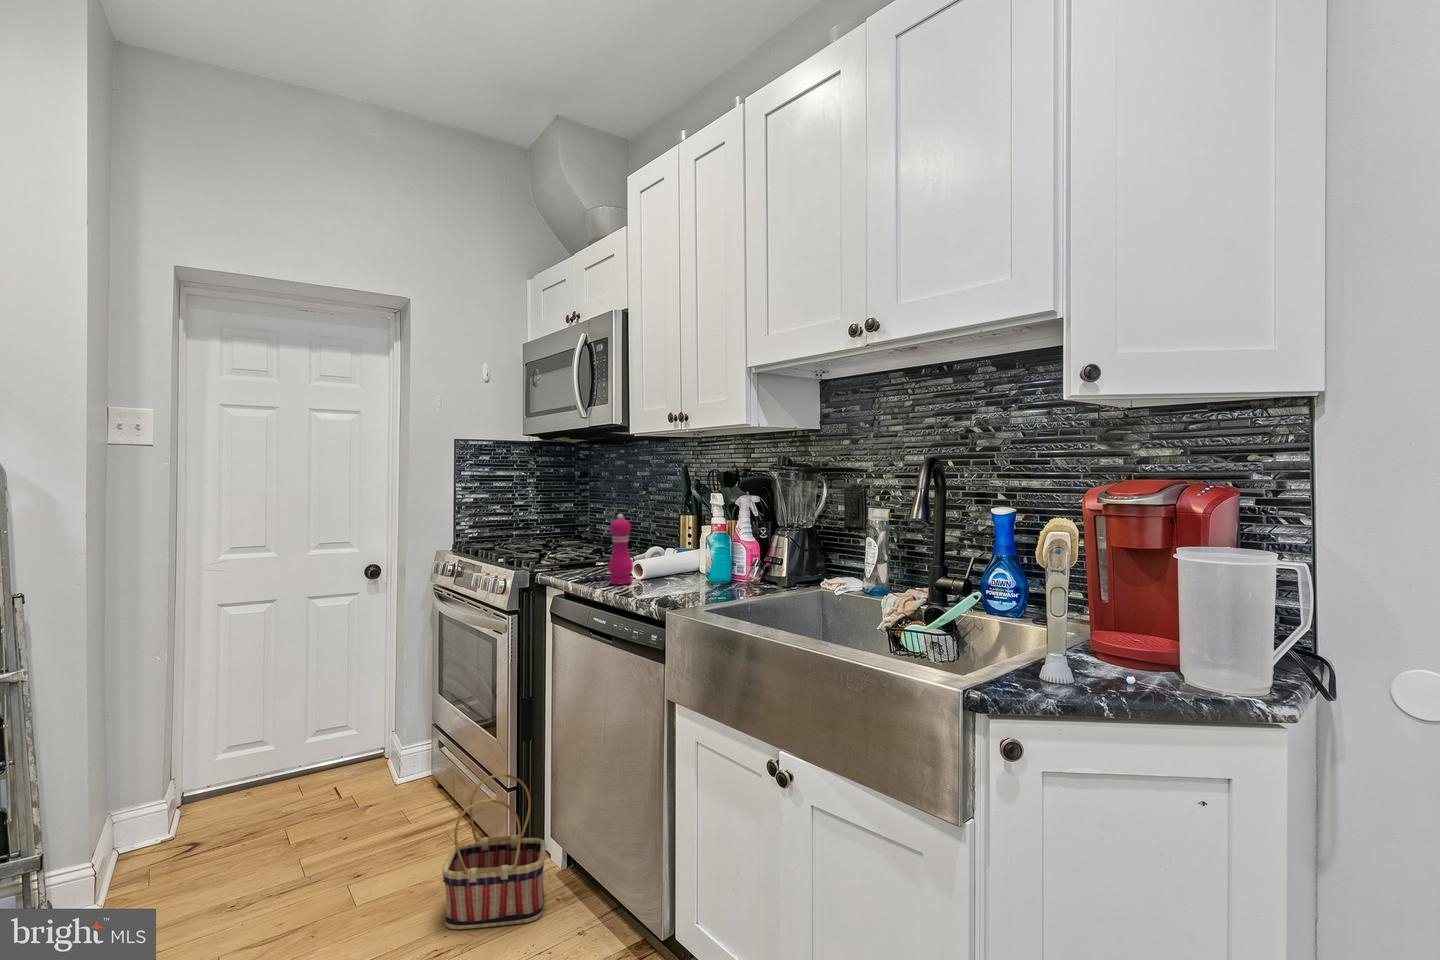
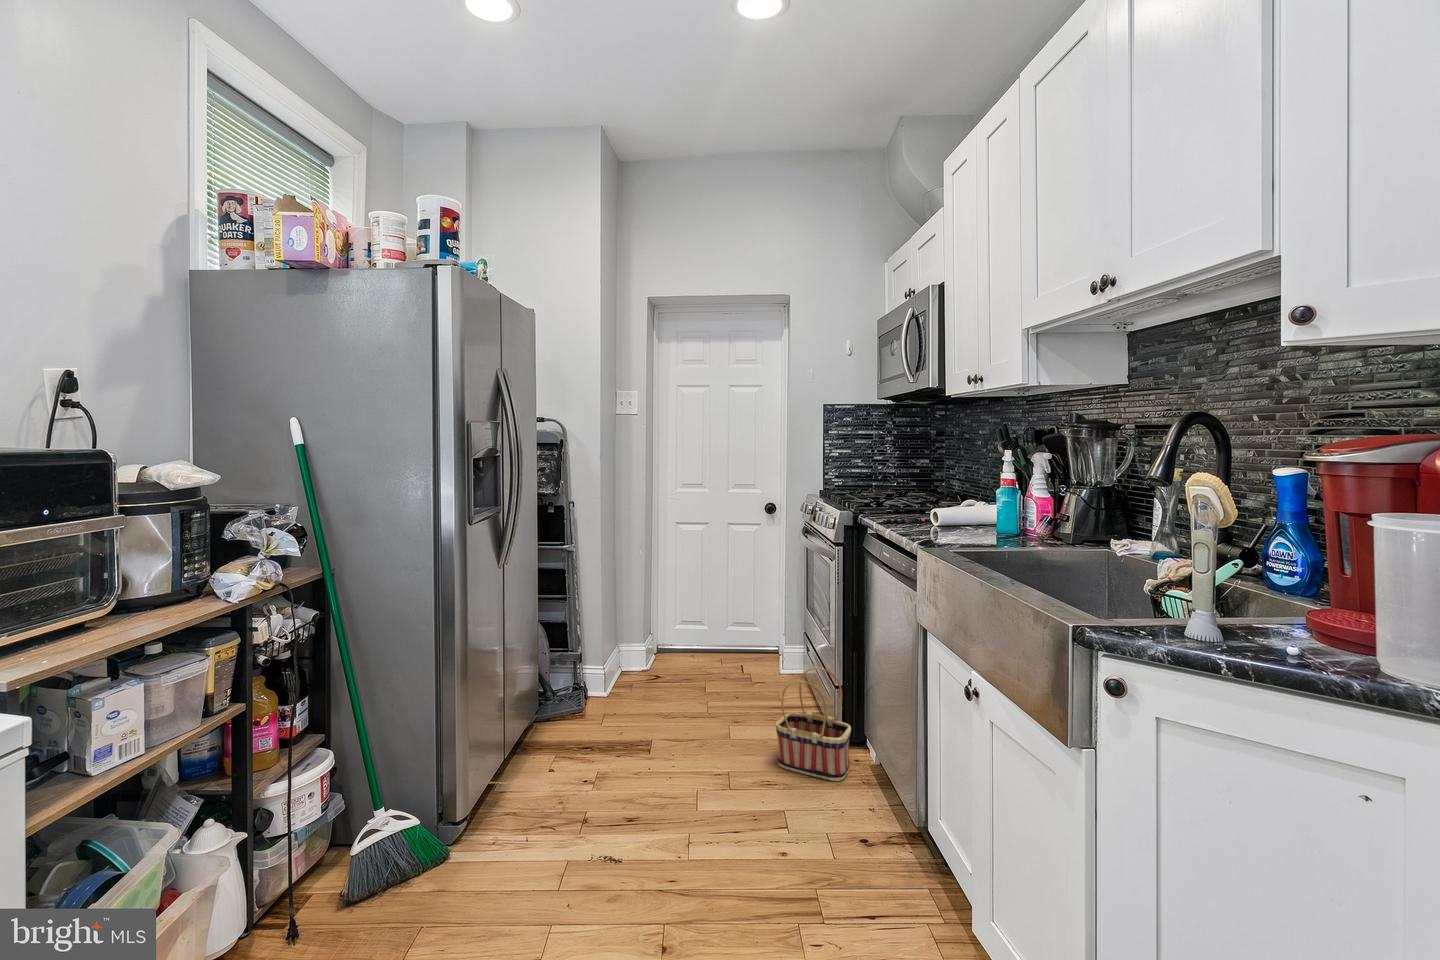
pepper mill: present [608,514,633,584] -> none [899,469,921,529]

